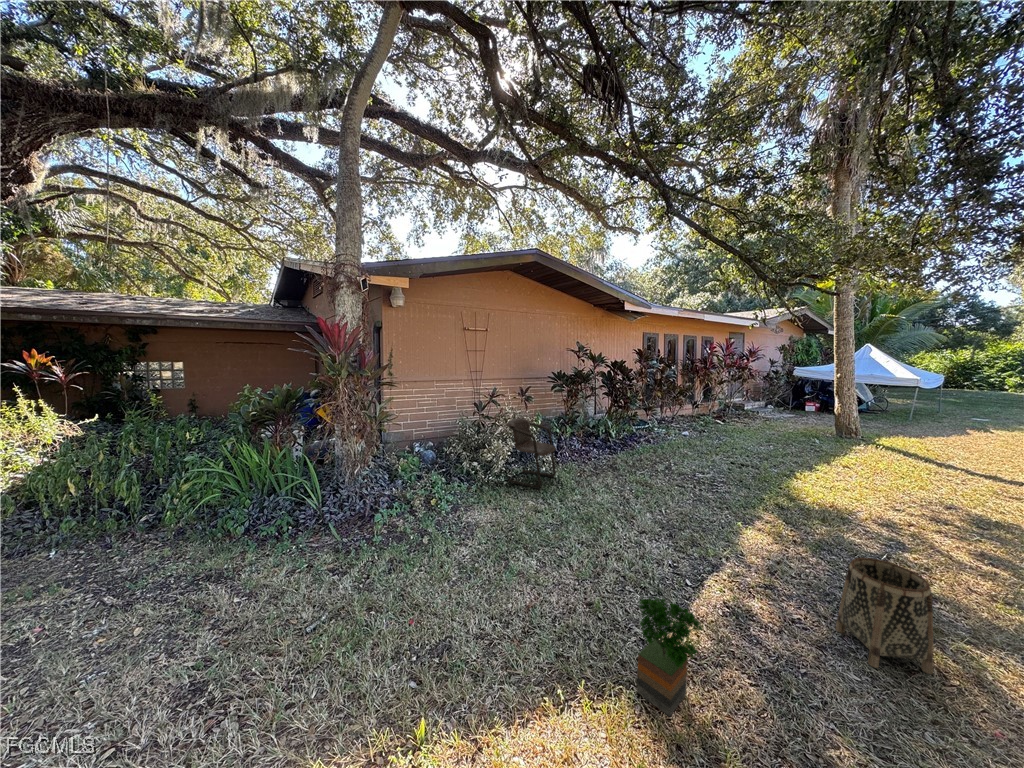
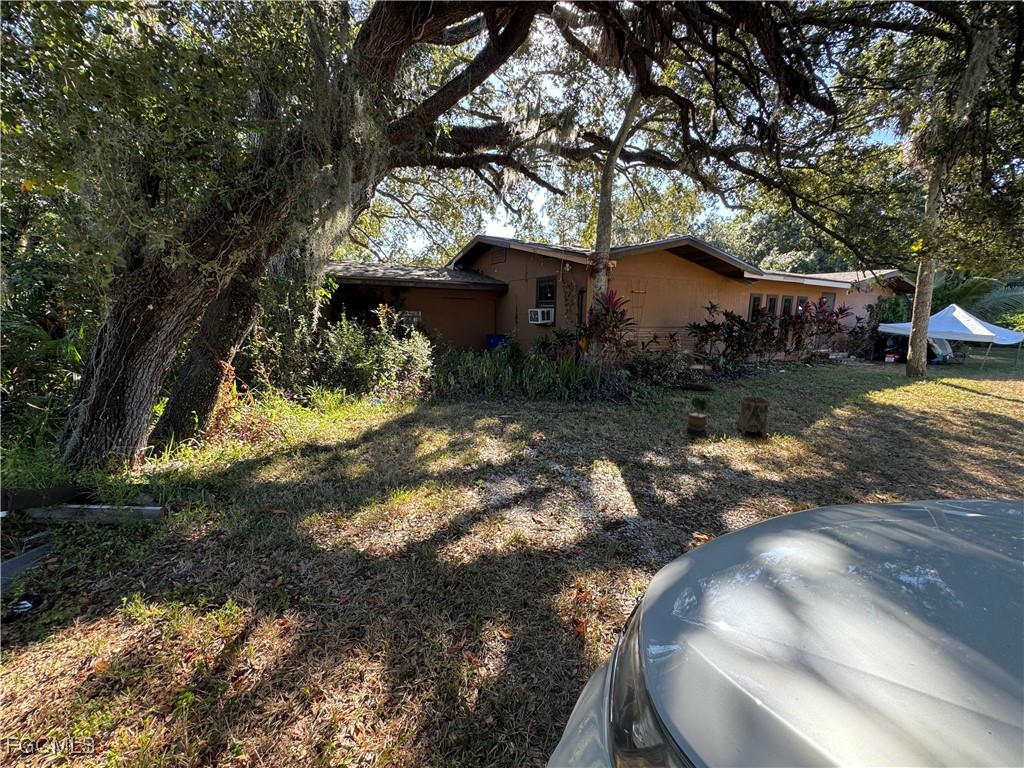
basket: present [836,558,933,674] -> present [737,397,769,436]
potted tree: present [637,596,702,716] -> present [688,397,712,431]

